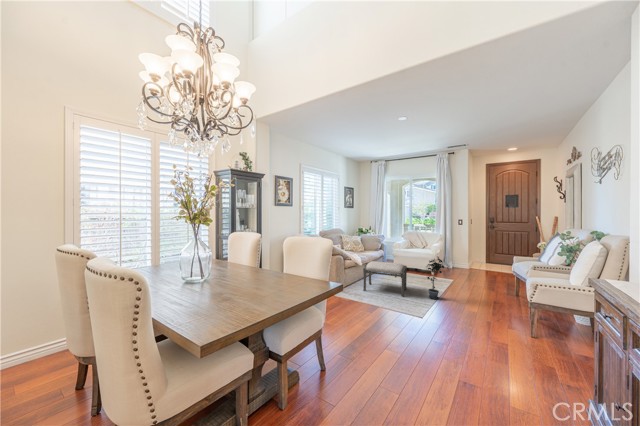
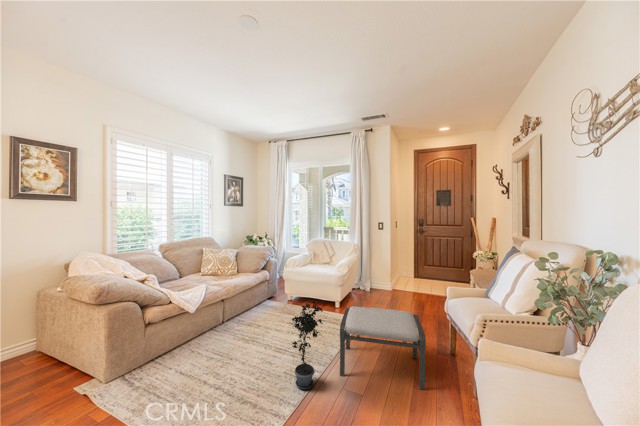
ottoman: present [363,261,407,296] -> present [340,306,426,390]

